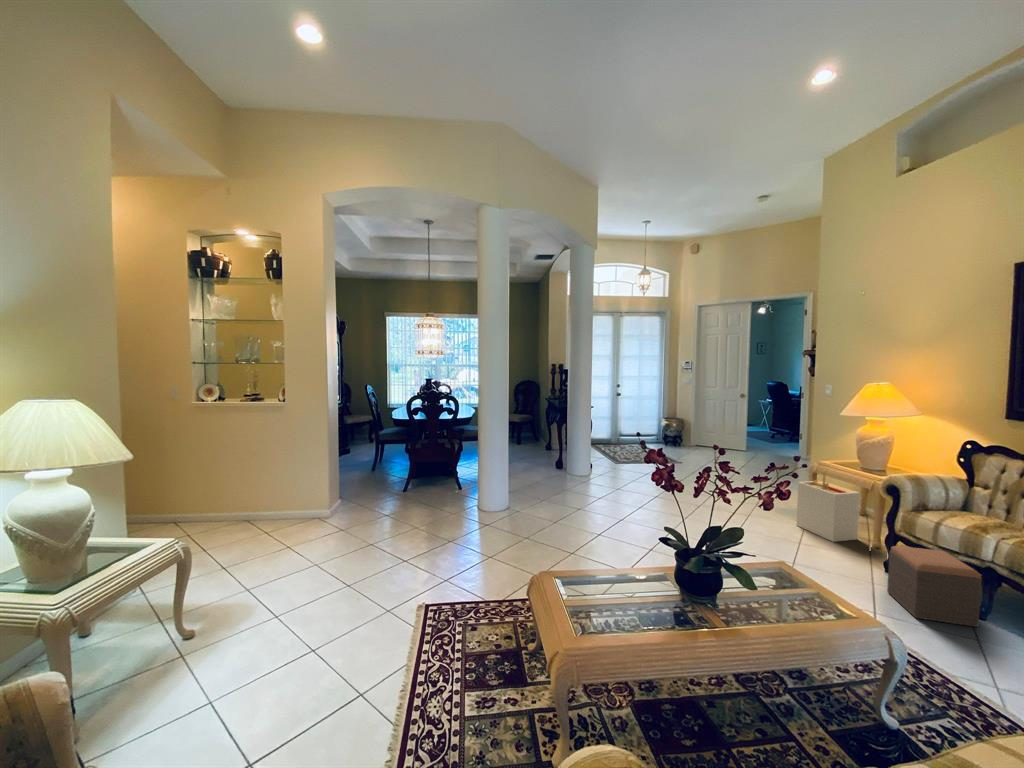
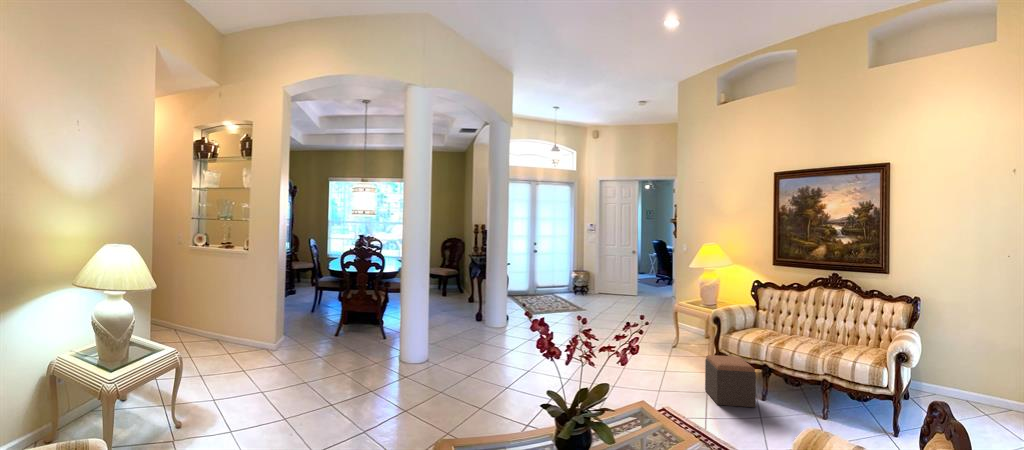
storage bin: present [796,471,860,542] -> none [658,307,699,360]

